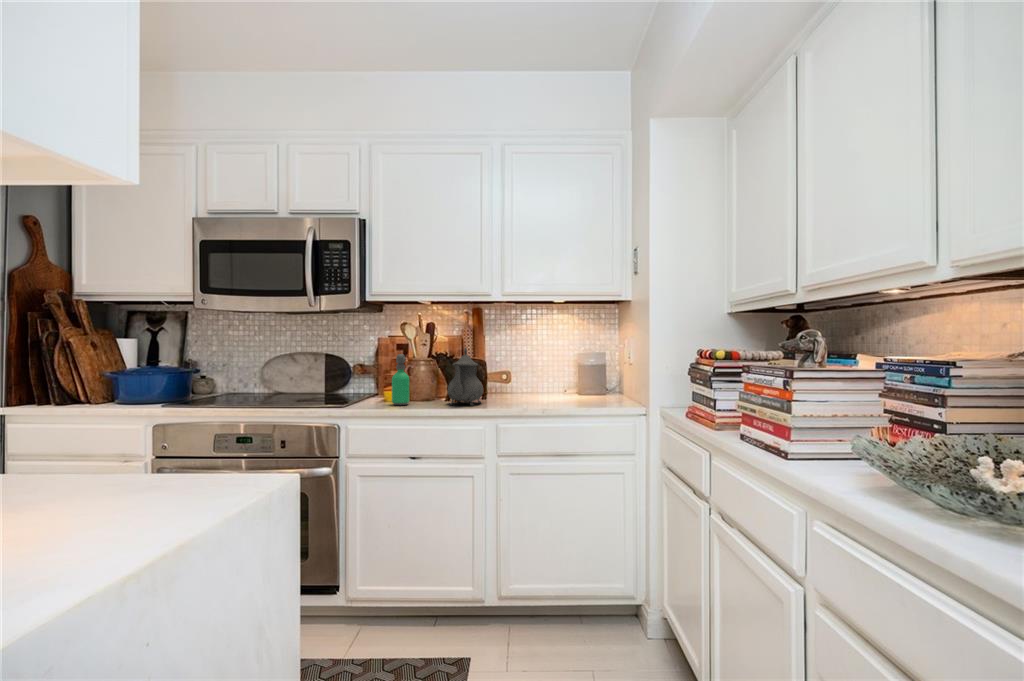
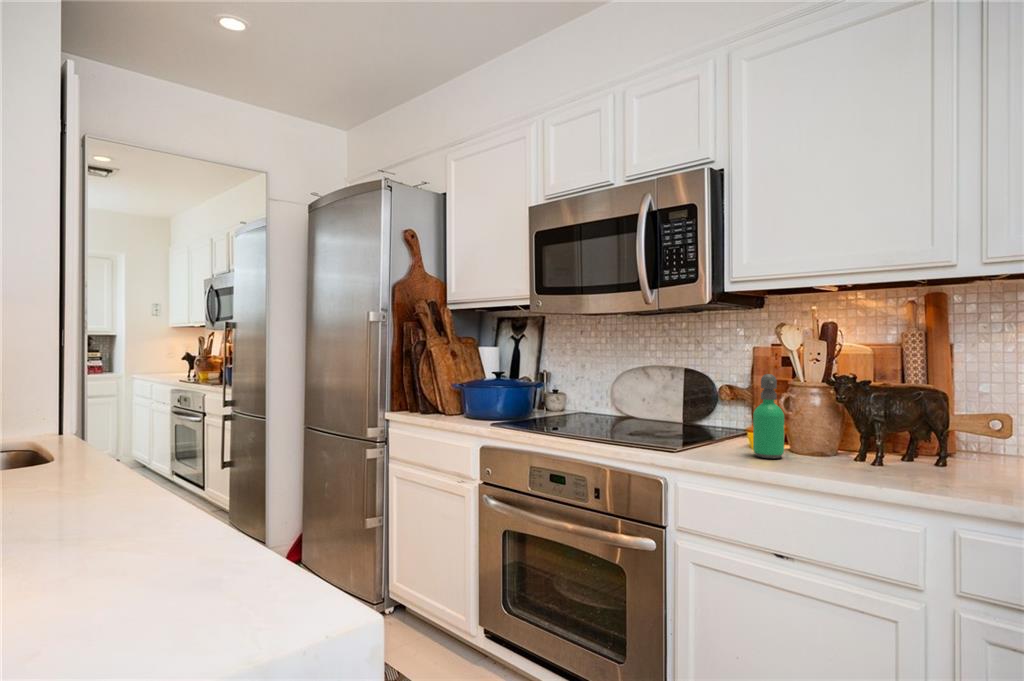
teapot: present [448,347,483,405] -> none [856,365,934,477]

